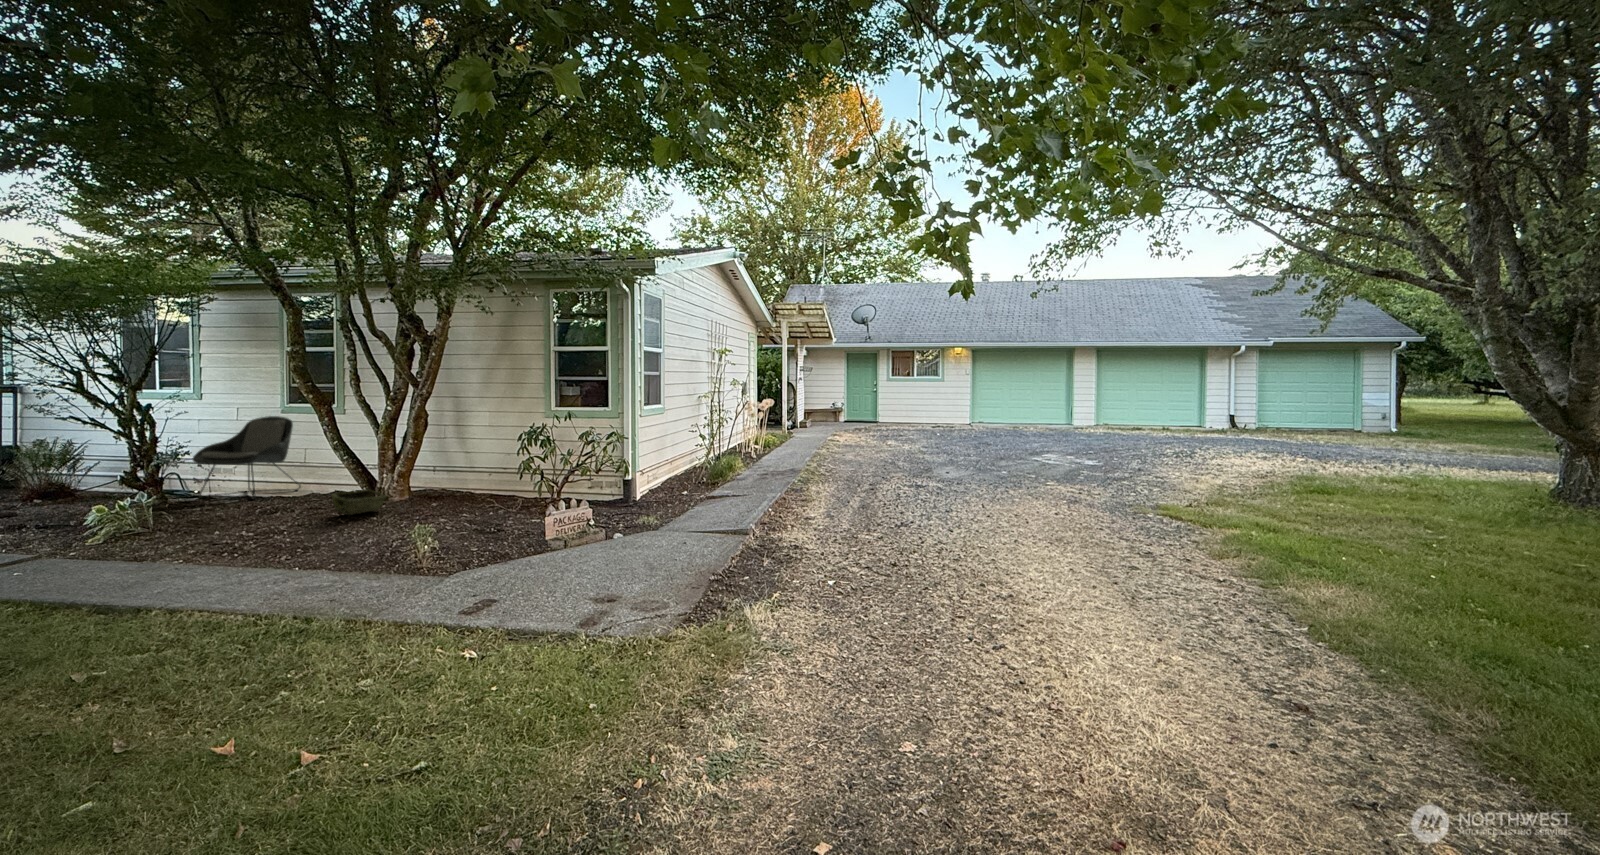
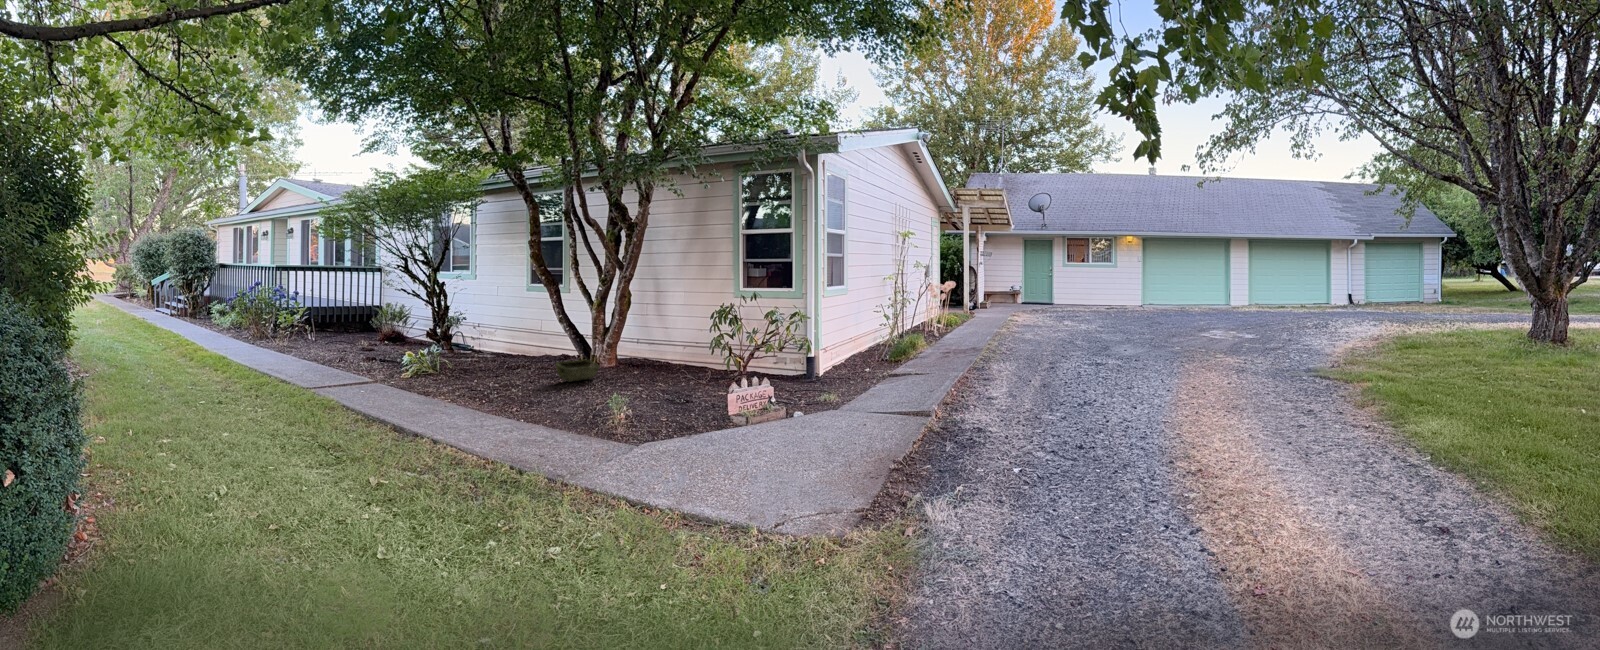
lounge chair: present [192,416,301,499] -> none [459,295,539,366]

